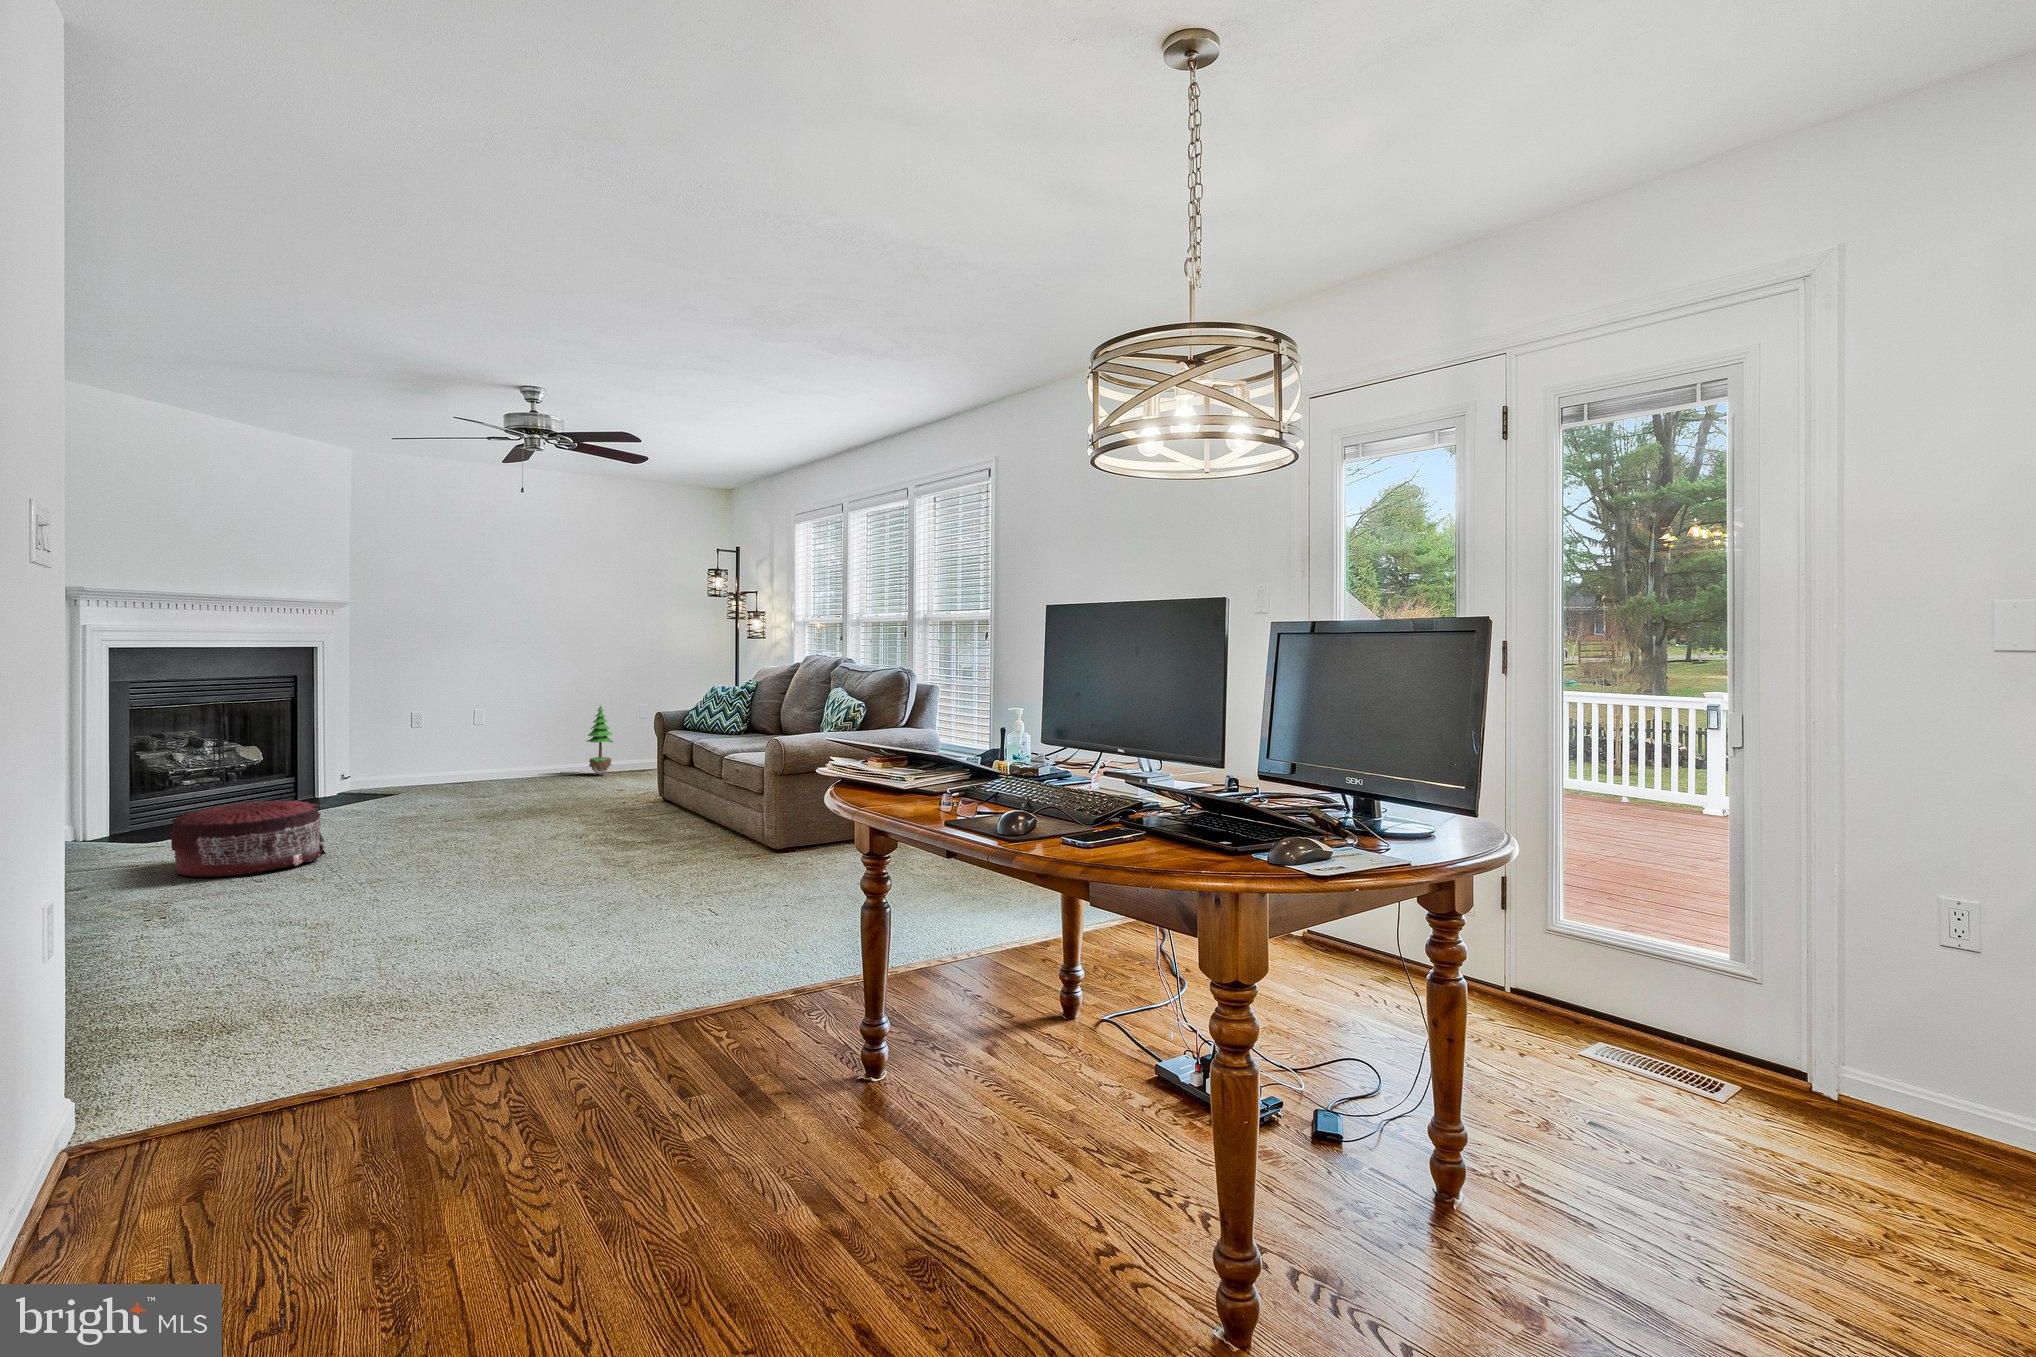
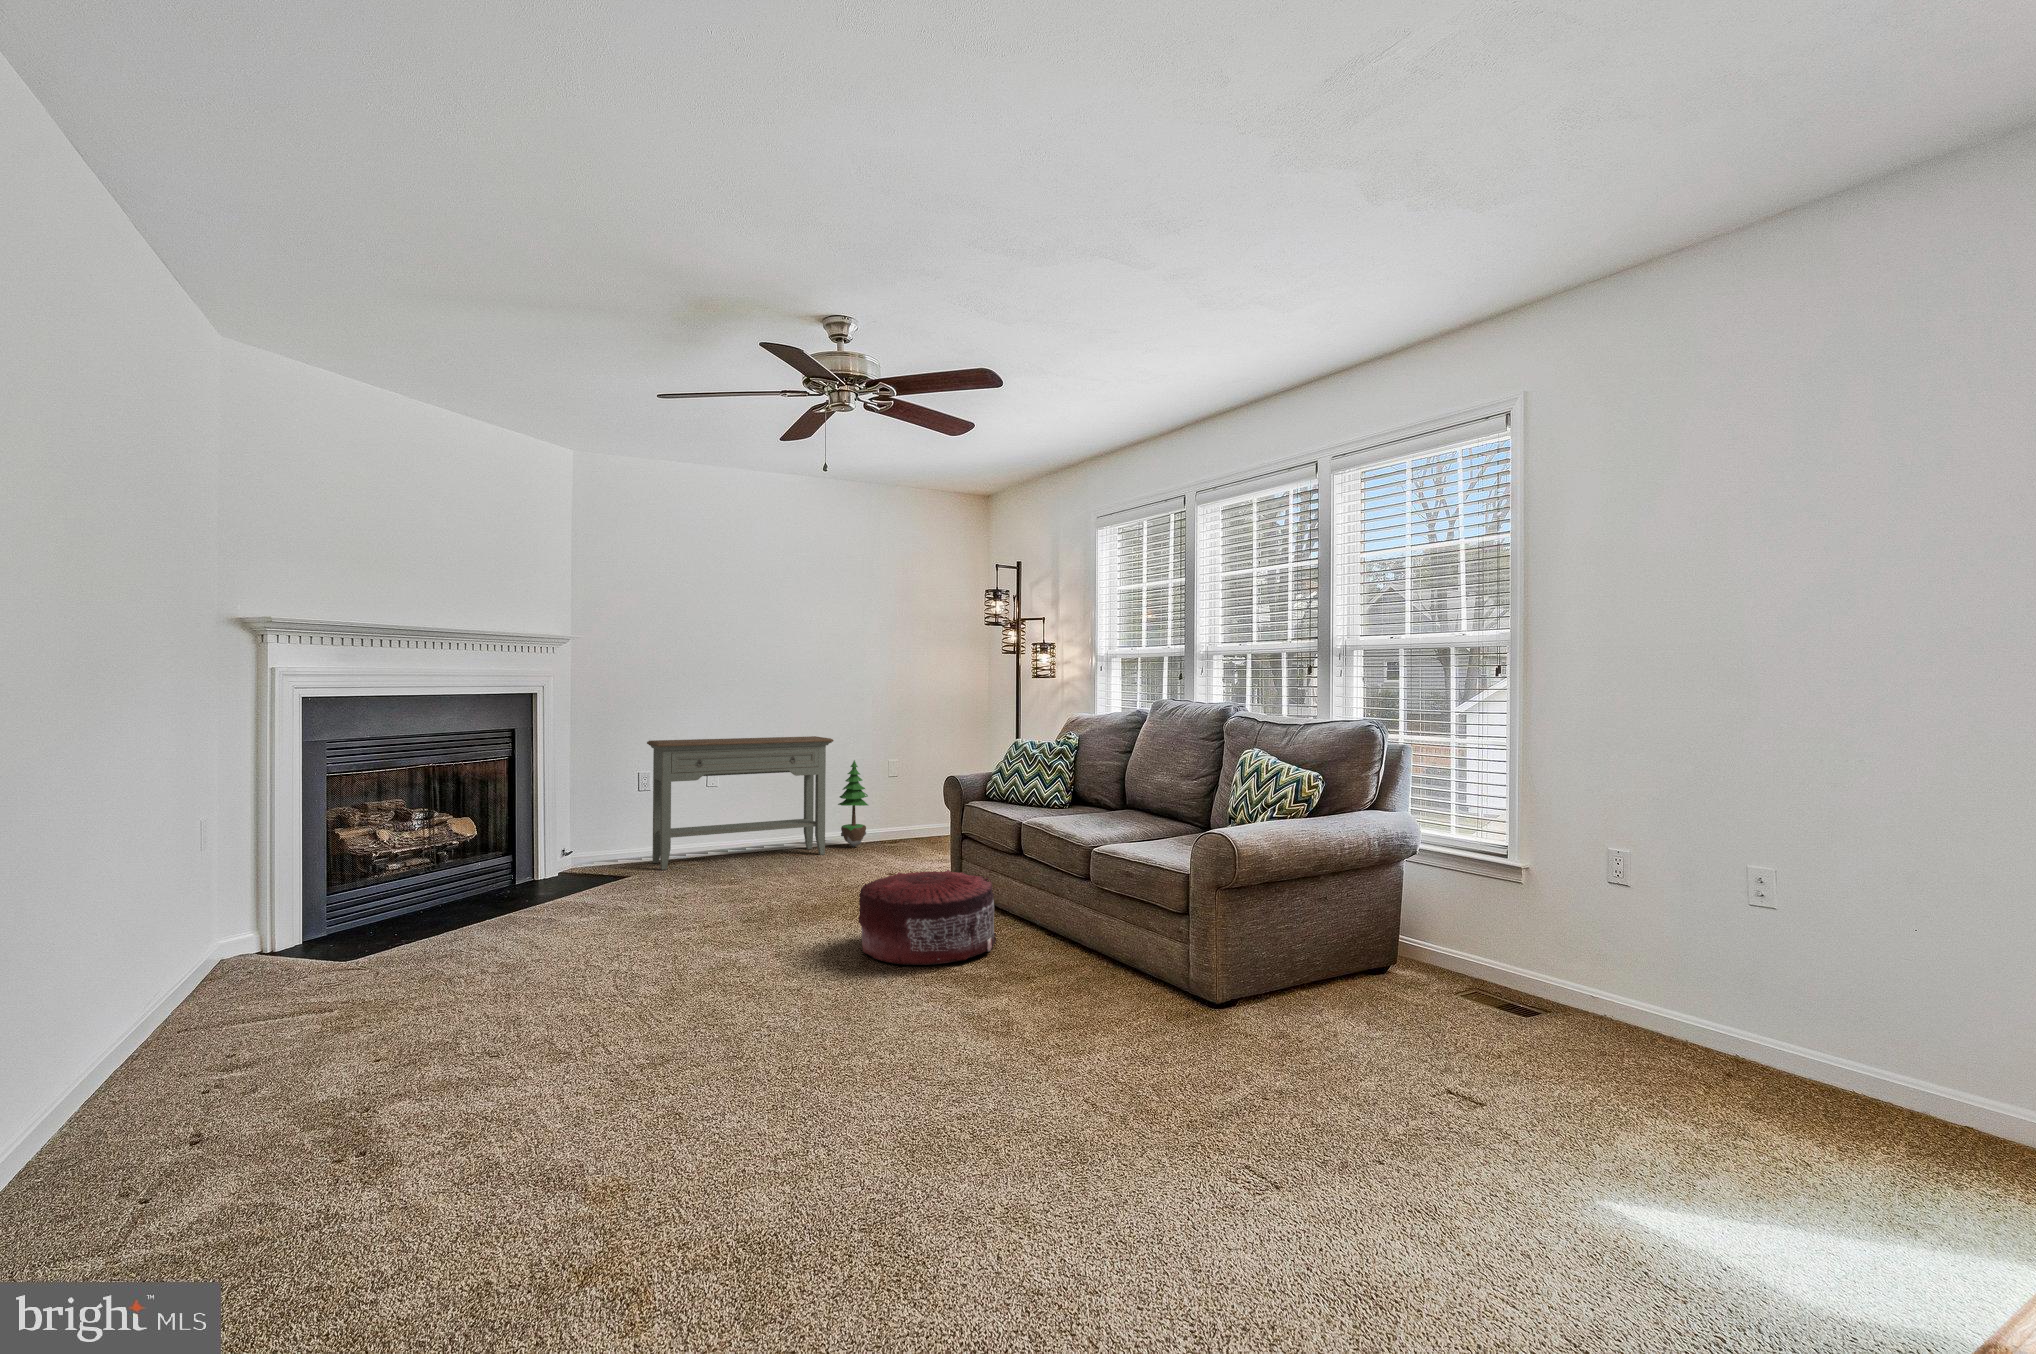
console table: none [414,686,579,791] -> present [647,736,834,870]
pouf: present [169,800,326,877] -> present [859,870,996,965]

